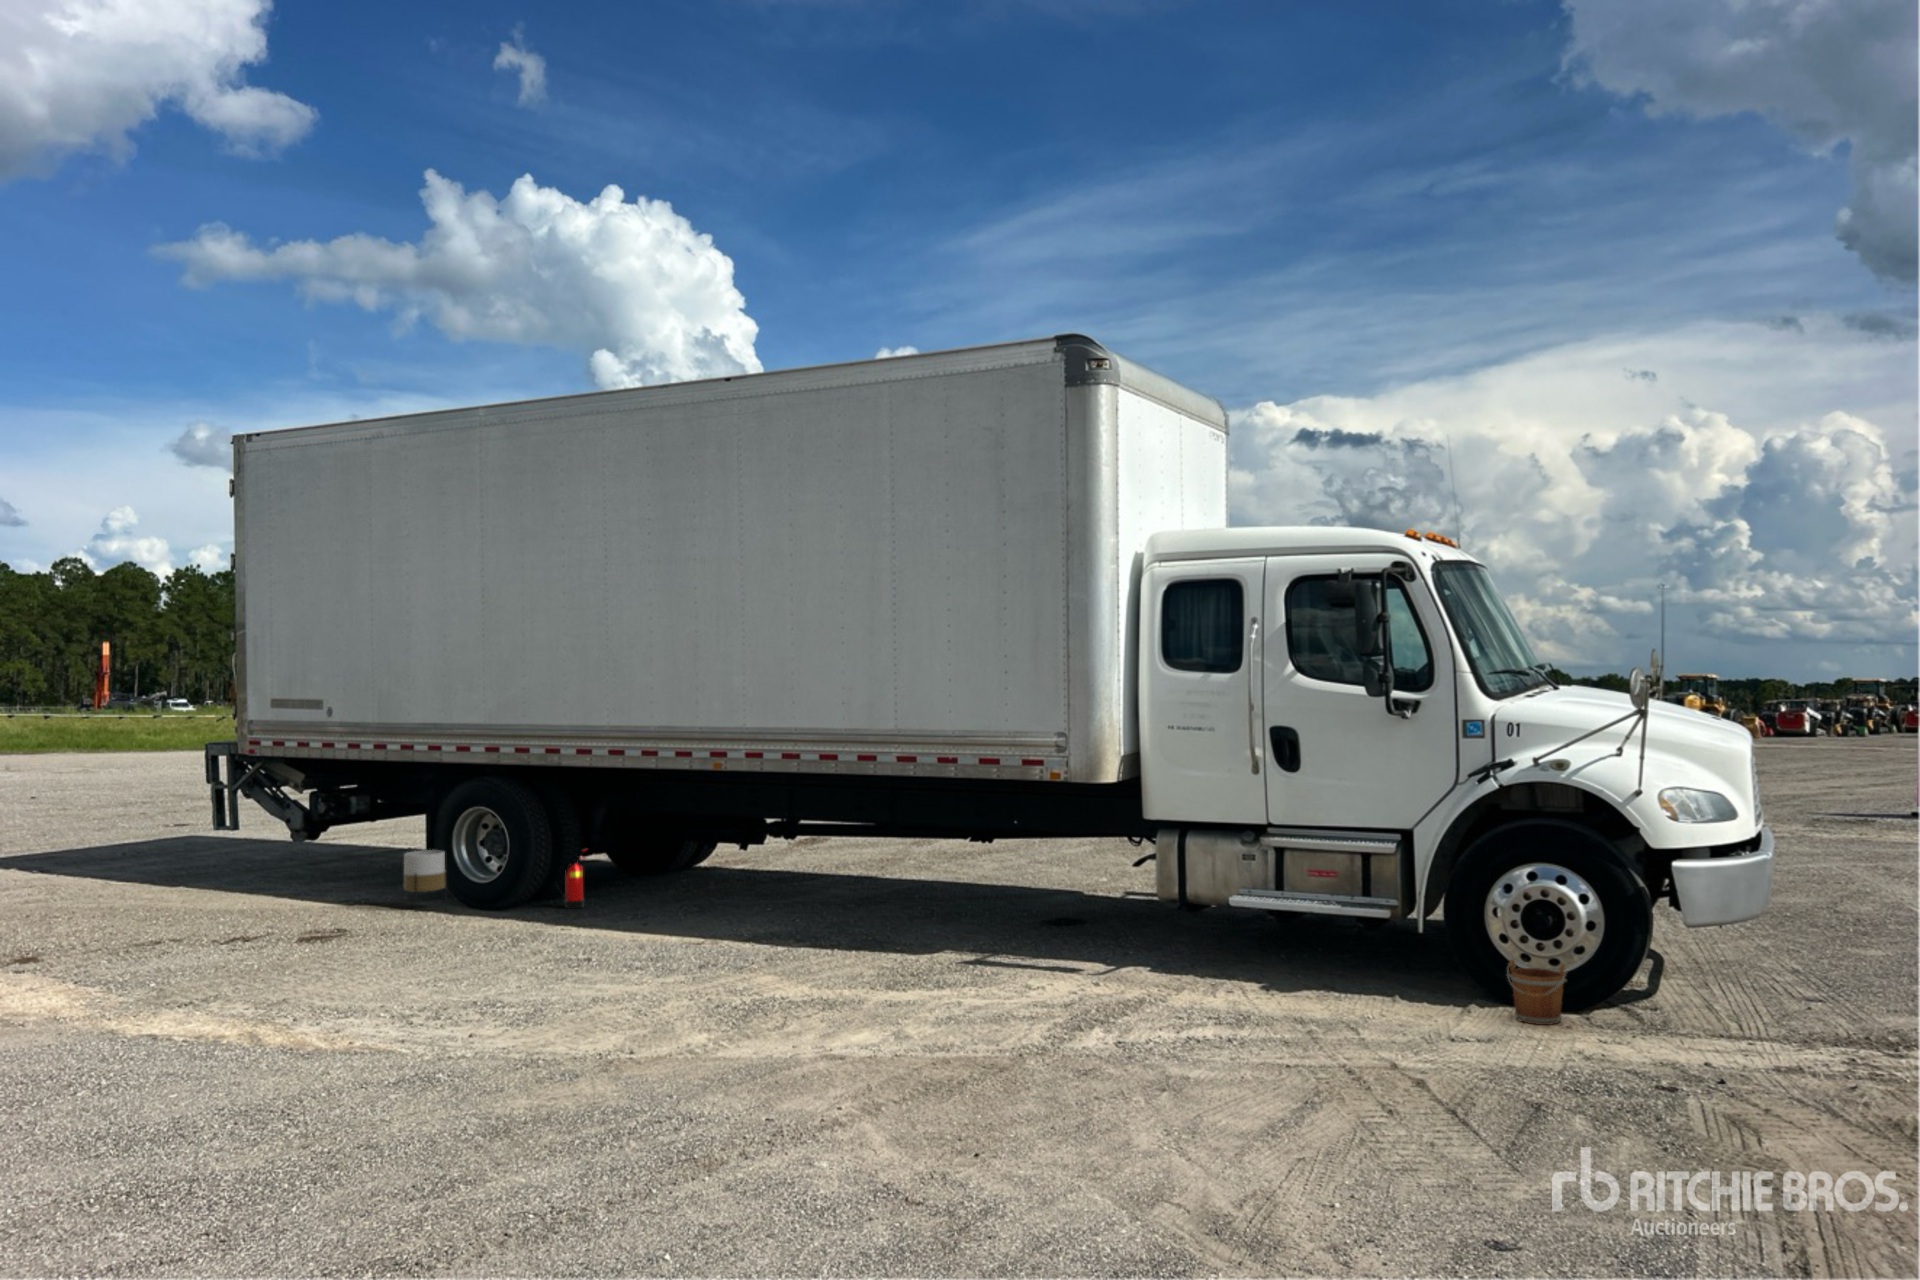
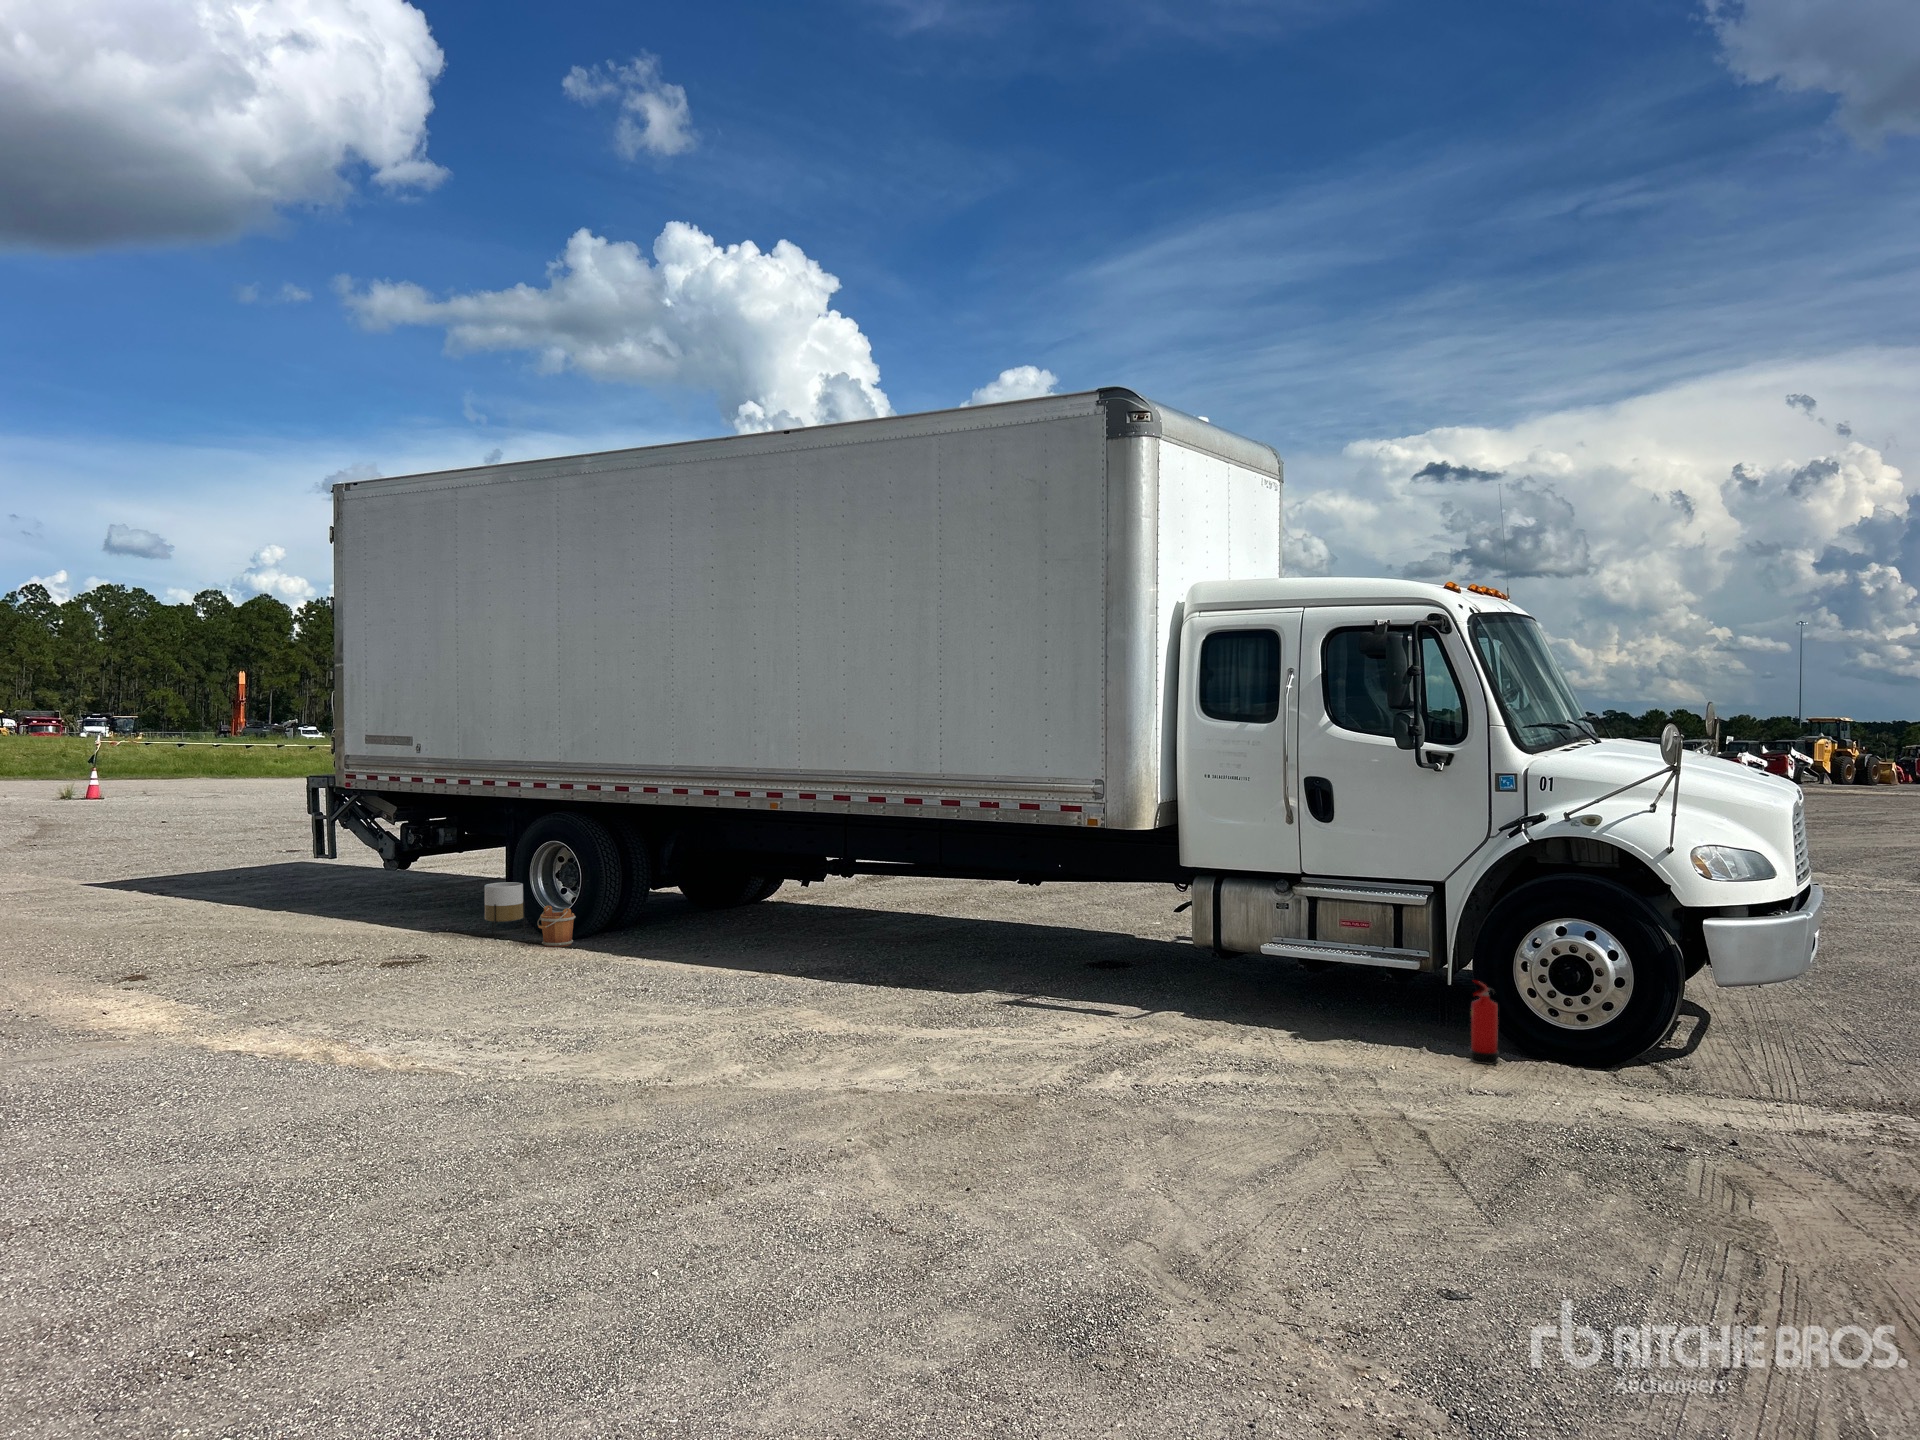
fire extinguisher: present [563,850,585,909] -> present [1470,981,1499,1065]
bucket: present [1507,959,1566,1025] -> present [538,906,576,947]

